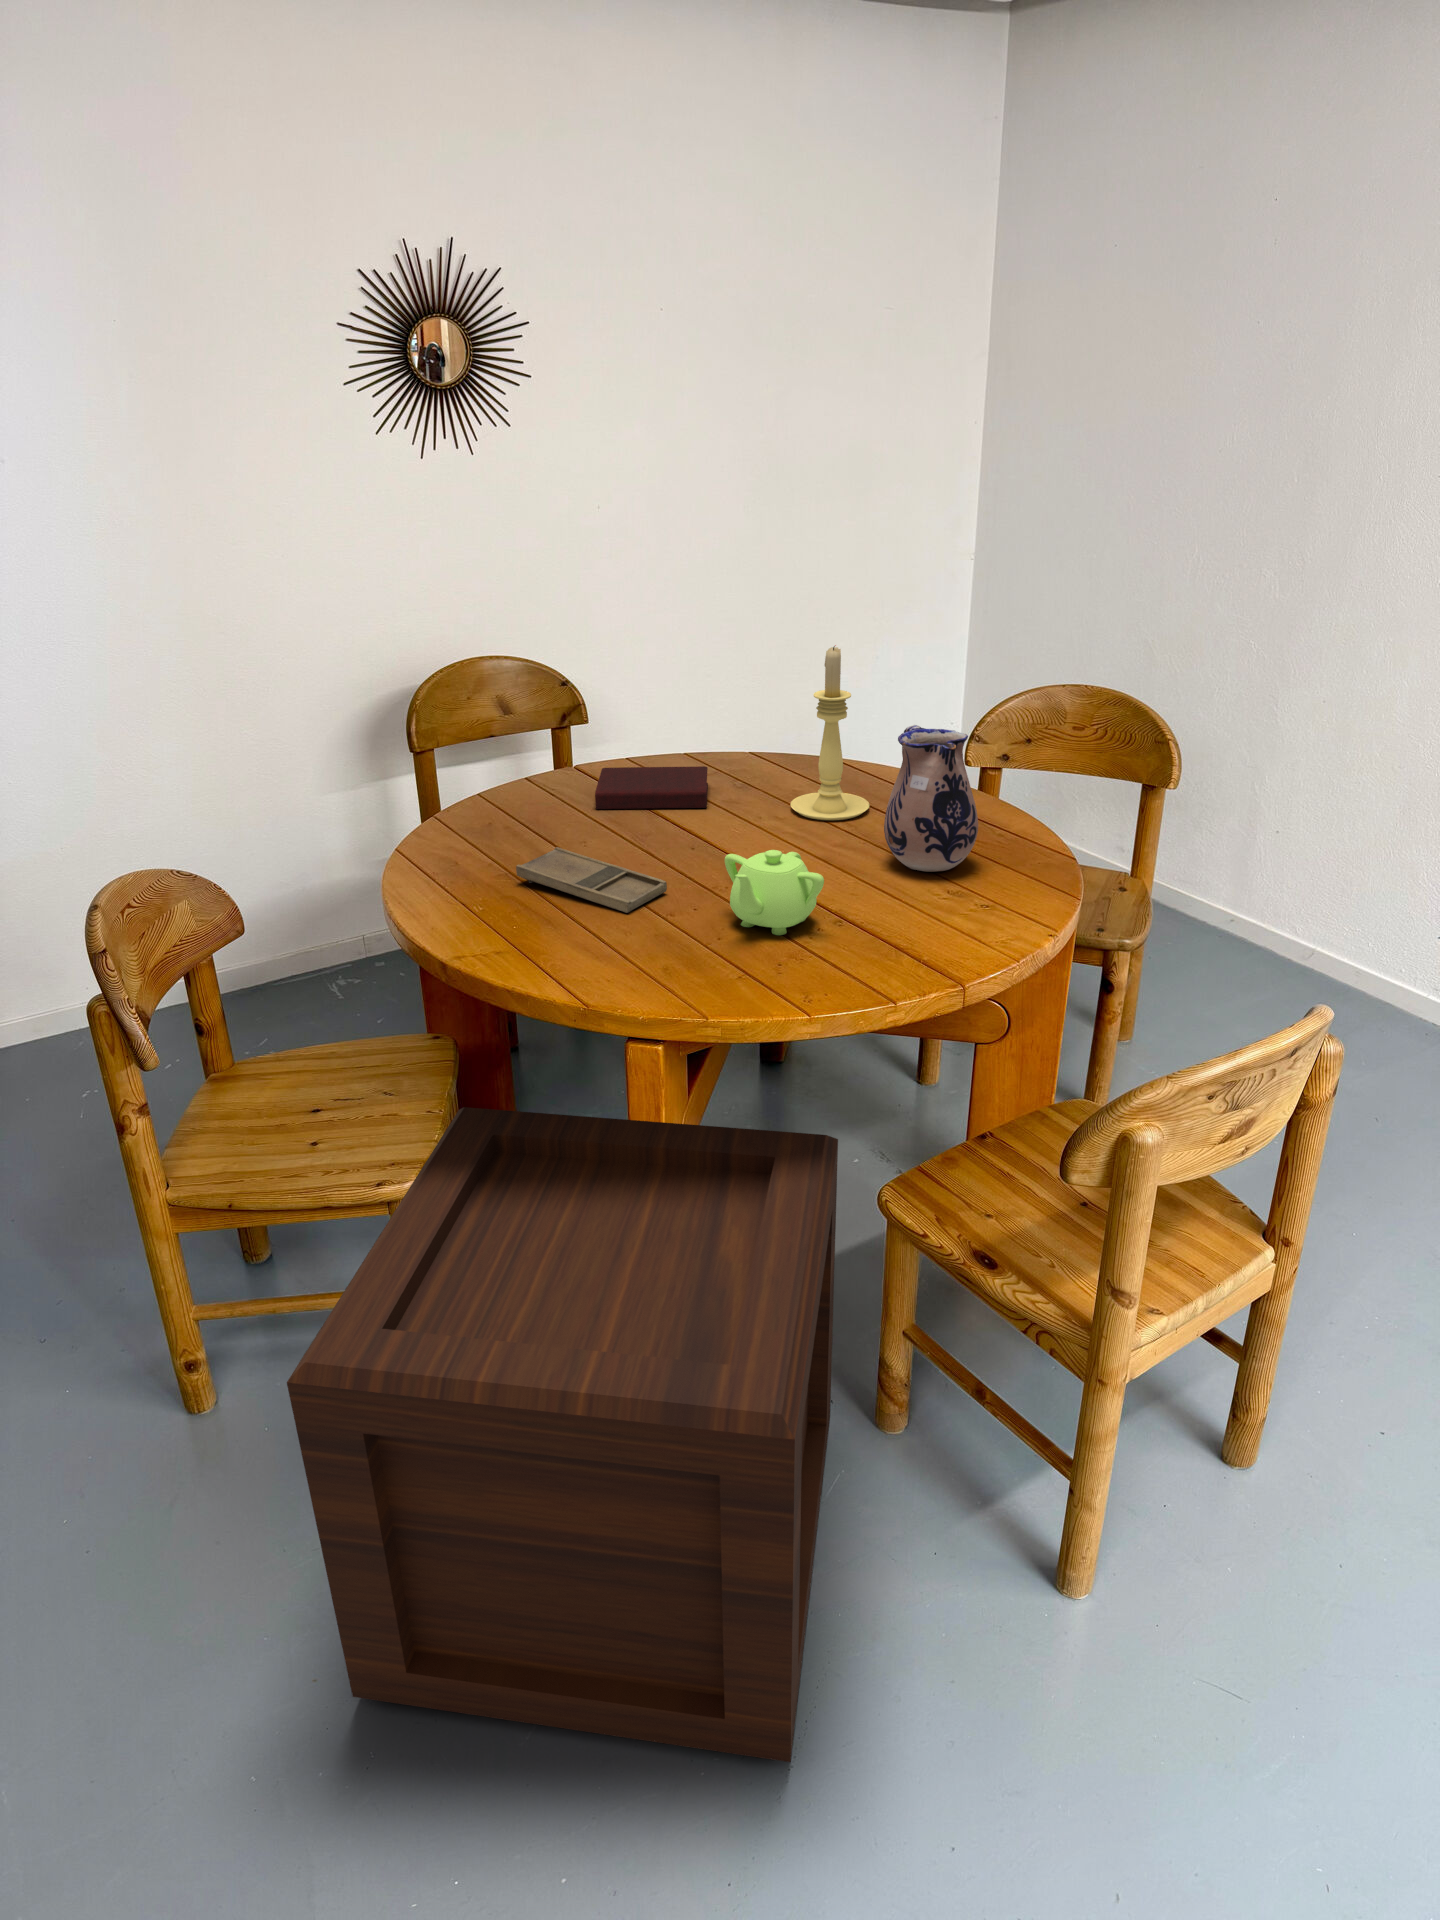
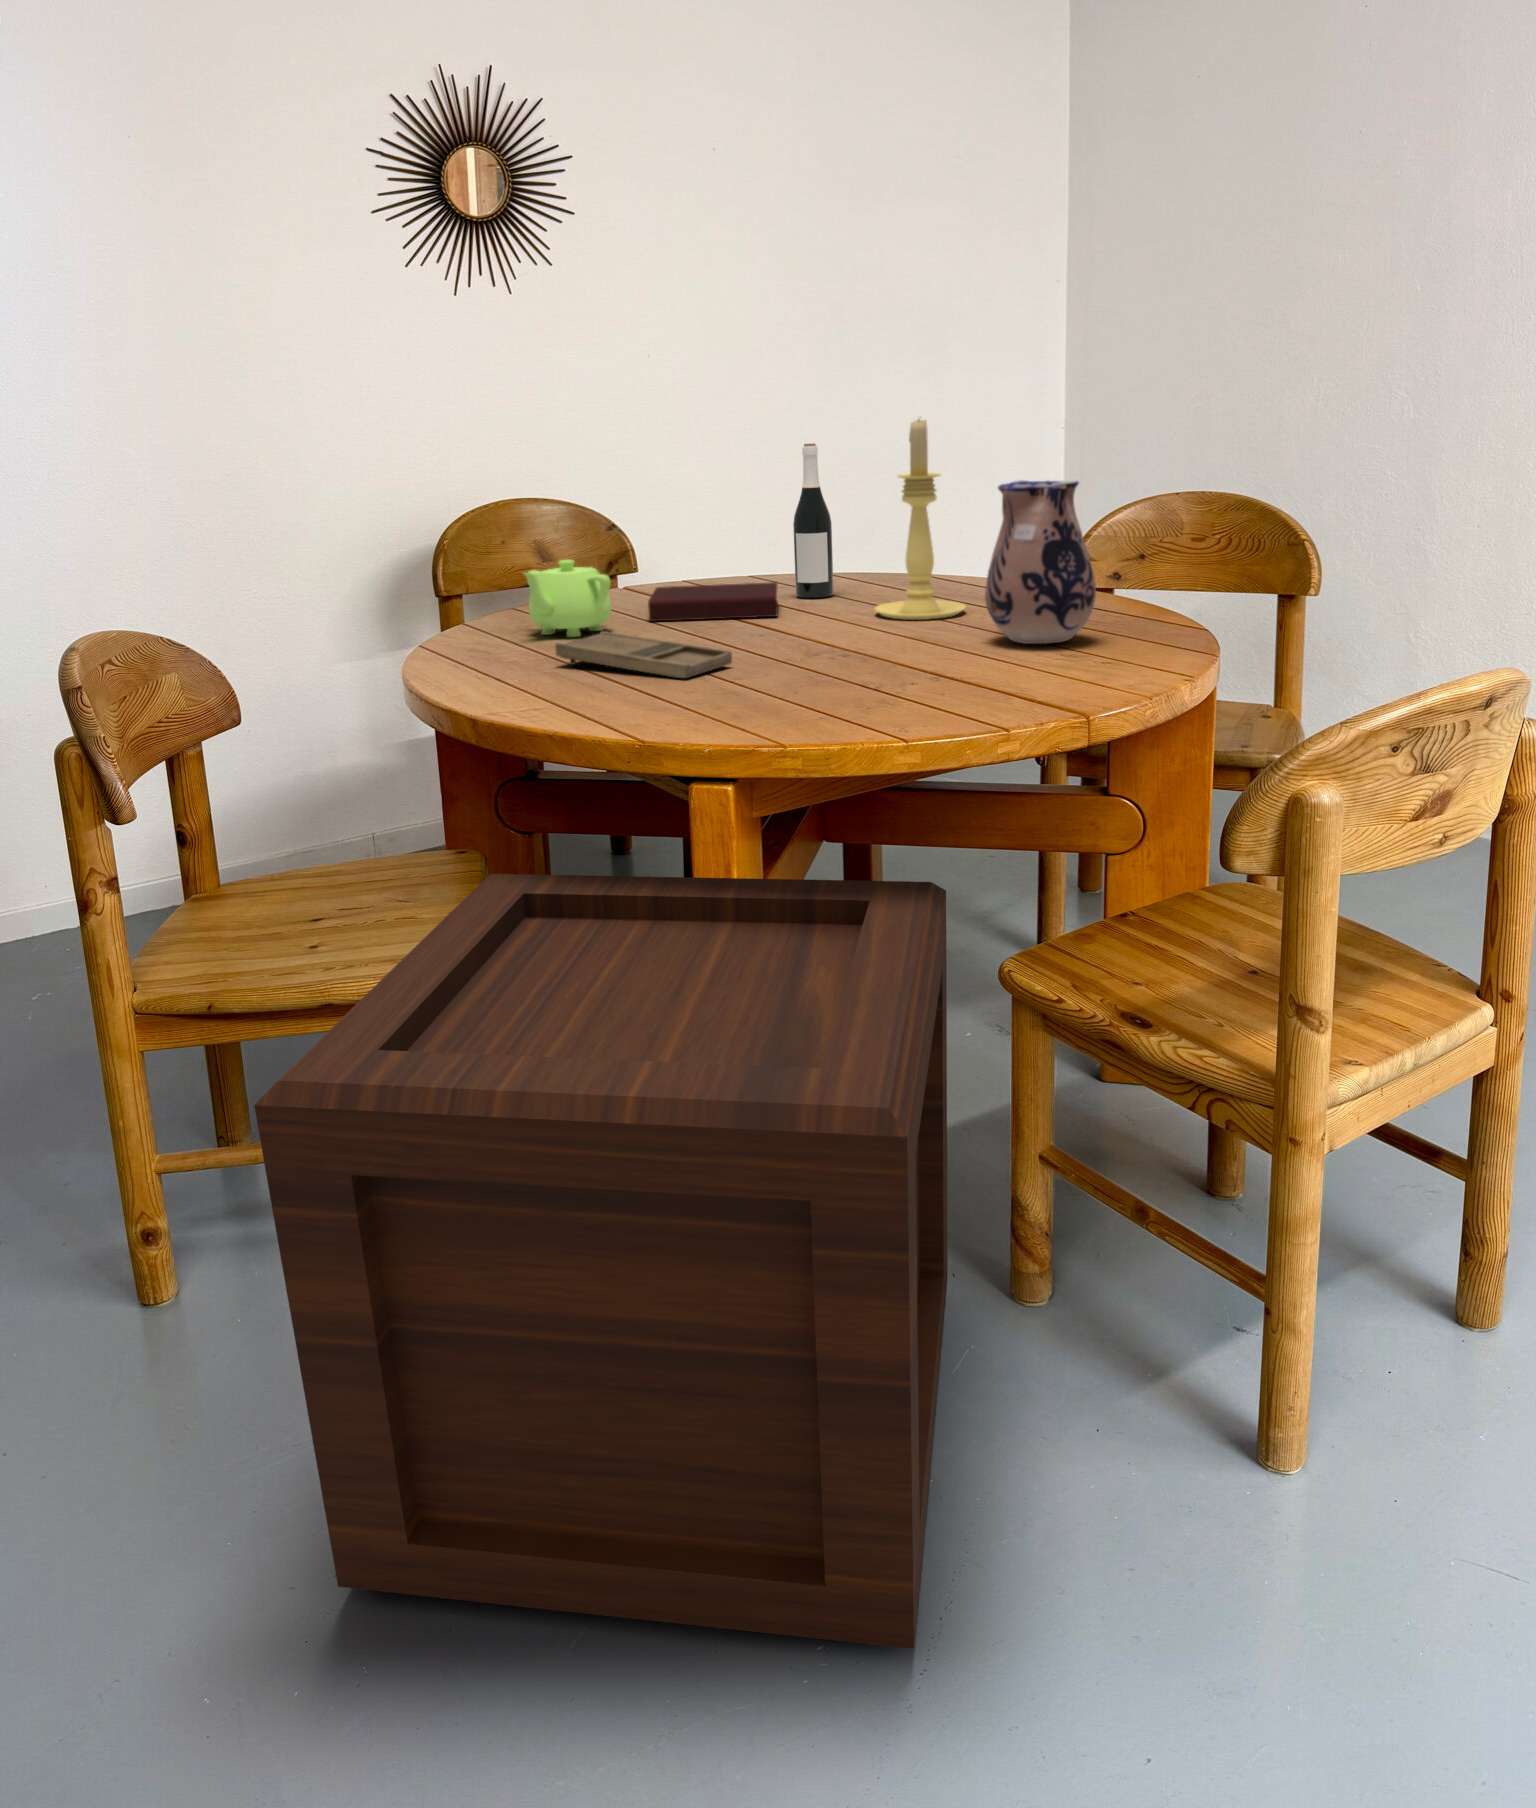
wine bottle: none [723,642,756,776] -> present [793,443,833,598]
teapot: present [725,850,824,935] -> present [523,560,612,637]

